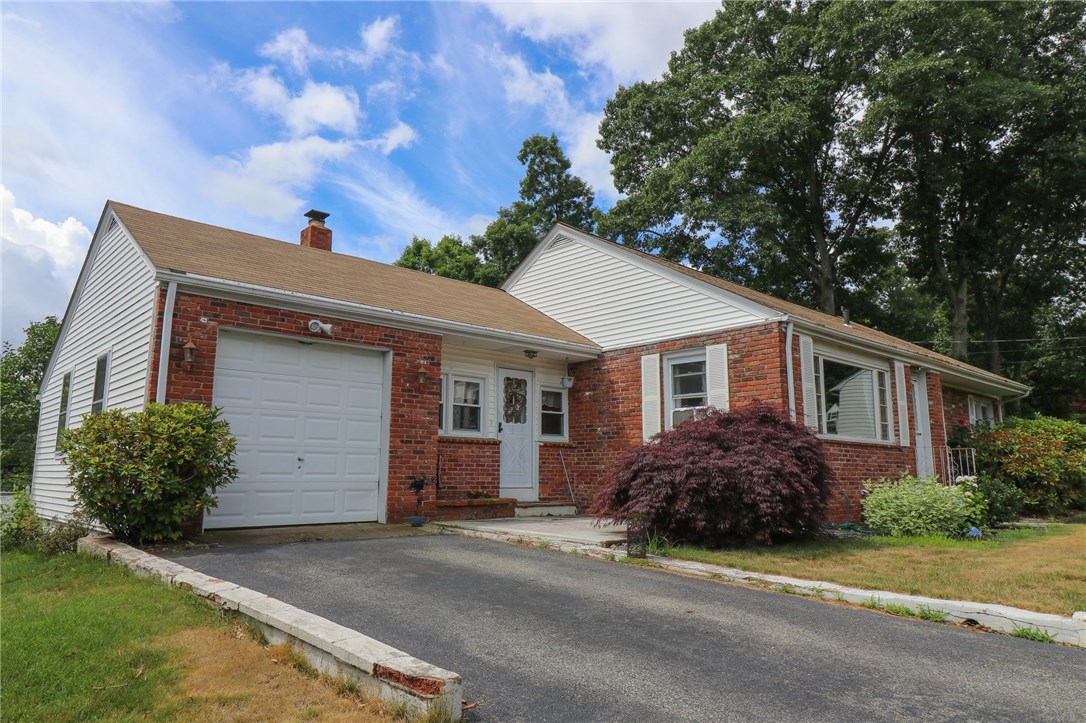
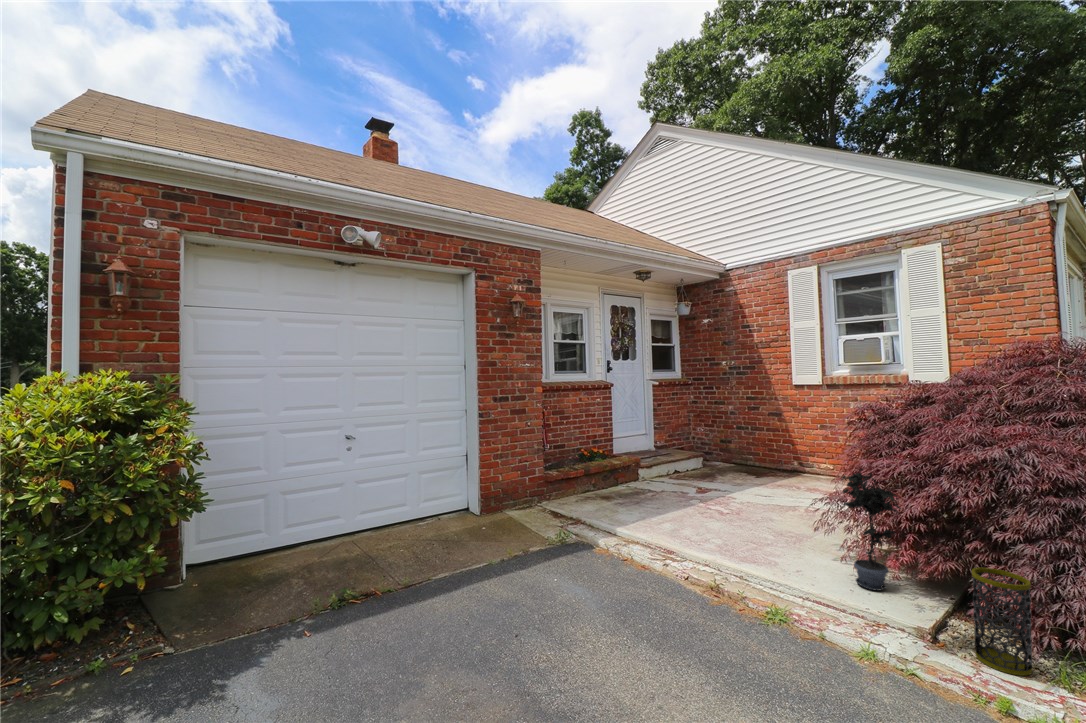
potted plant: present [406,473,435,526] -> present [841,469,902,590]

